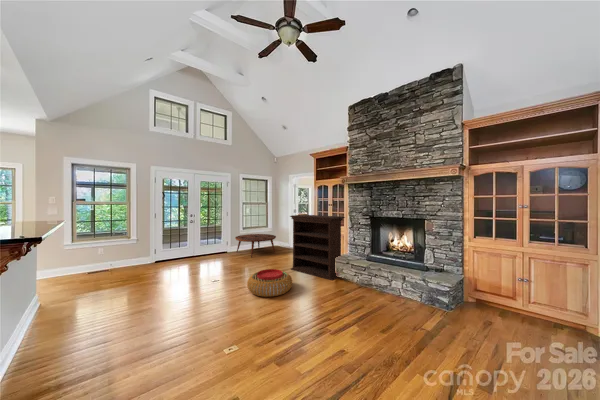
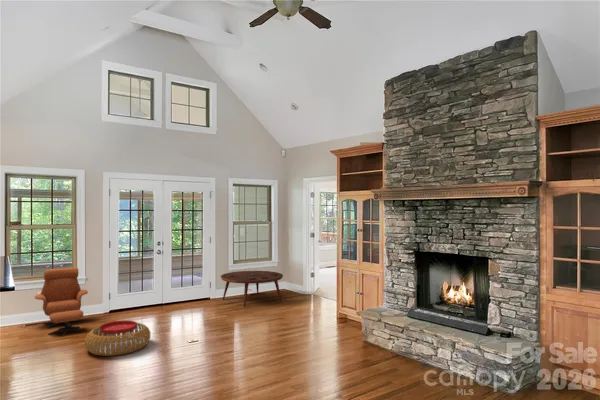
bookshelf: present [290,215,345,280] -> none [297,245,378,345]
lounge chair: none [96,233,139,283] -> present [35,268,88,336]
pouf: present [247,269,292,297] -> present [85,320,150,356]

